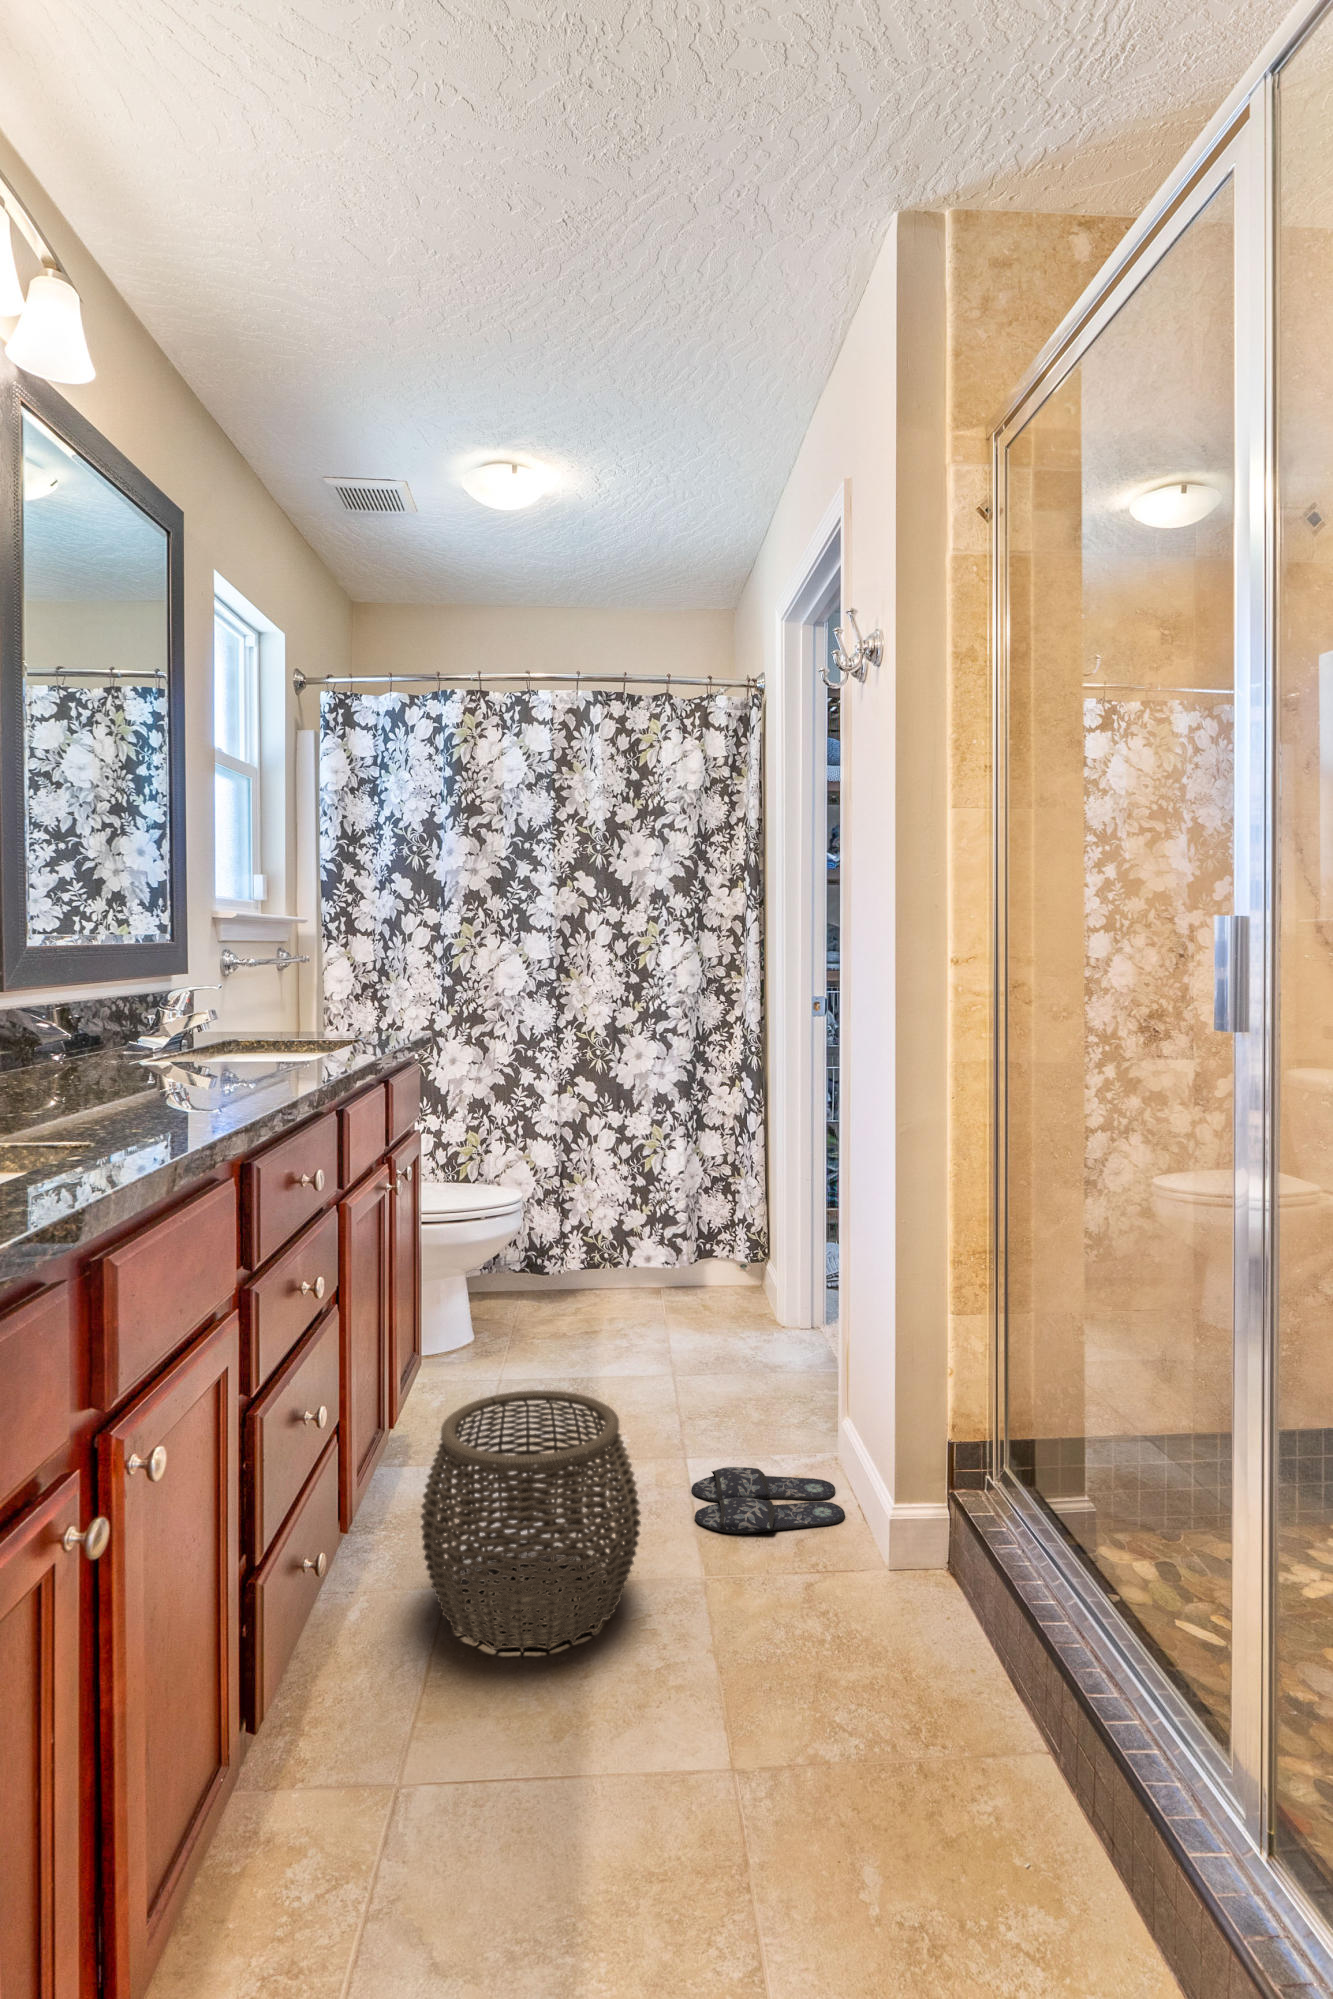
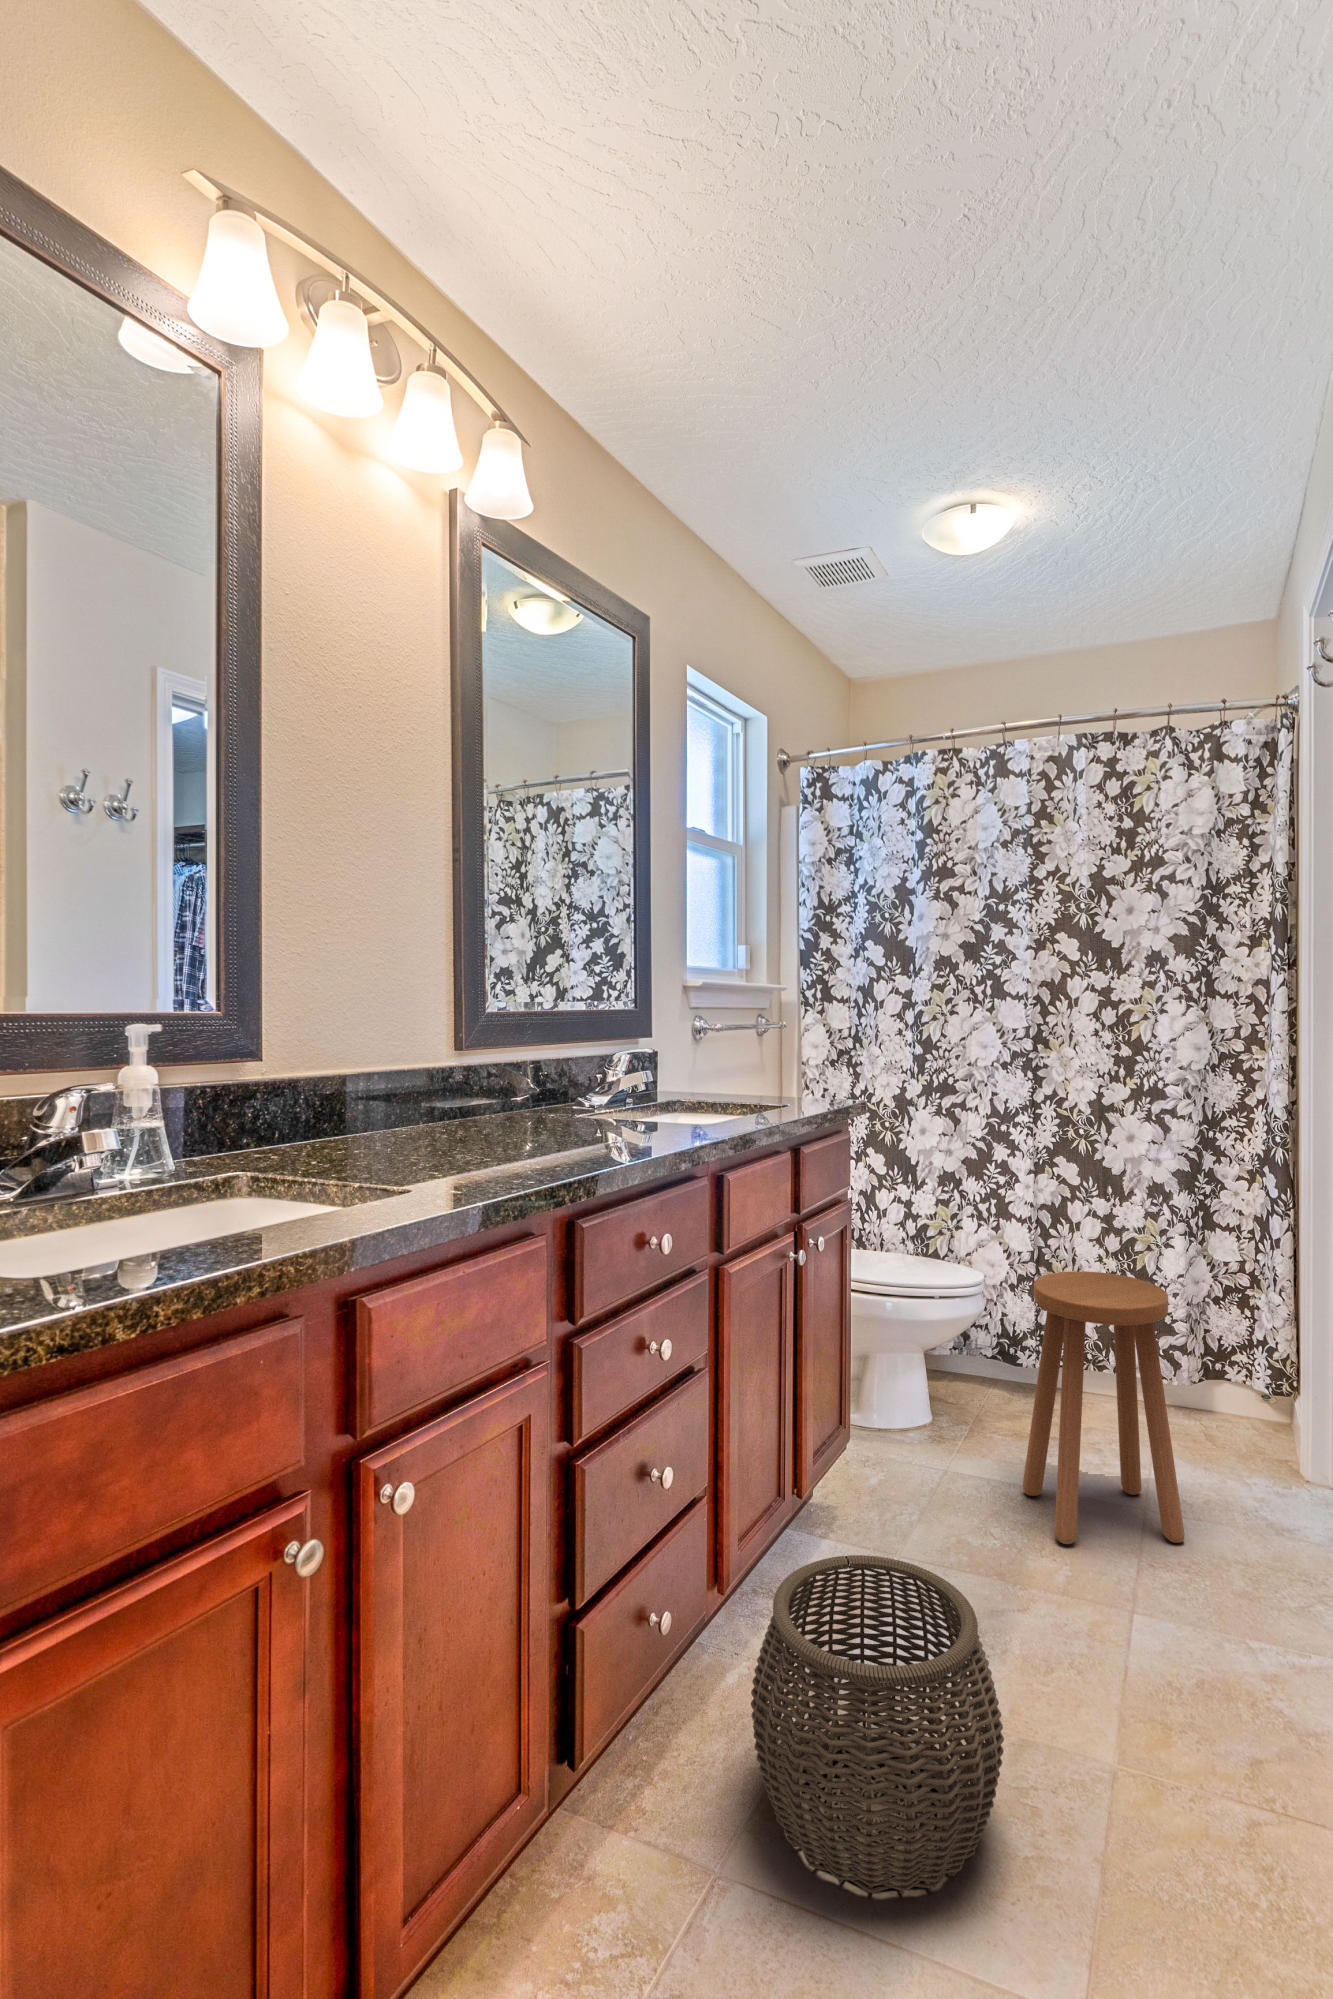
stool: none [572,1164,707,1396] -> present [1023,1271,1185,1544]
slippers: present [692,1467,845,1534] -> none [1107,1693,1324,1837]

